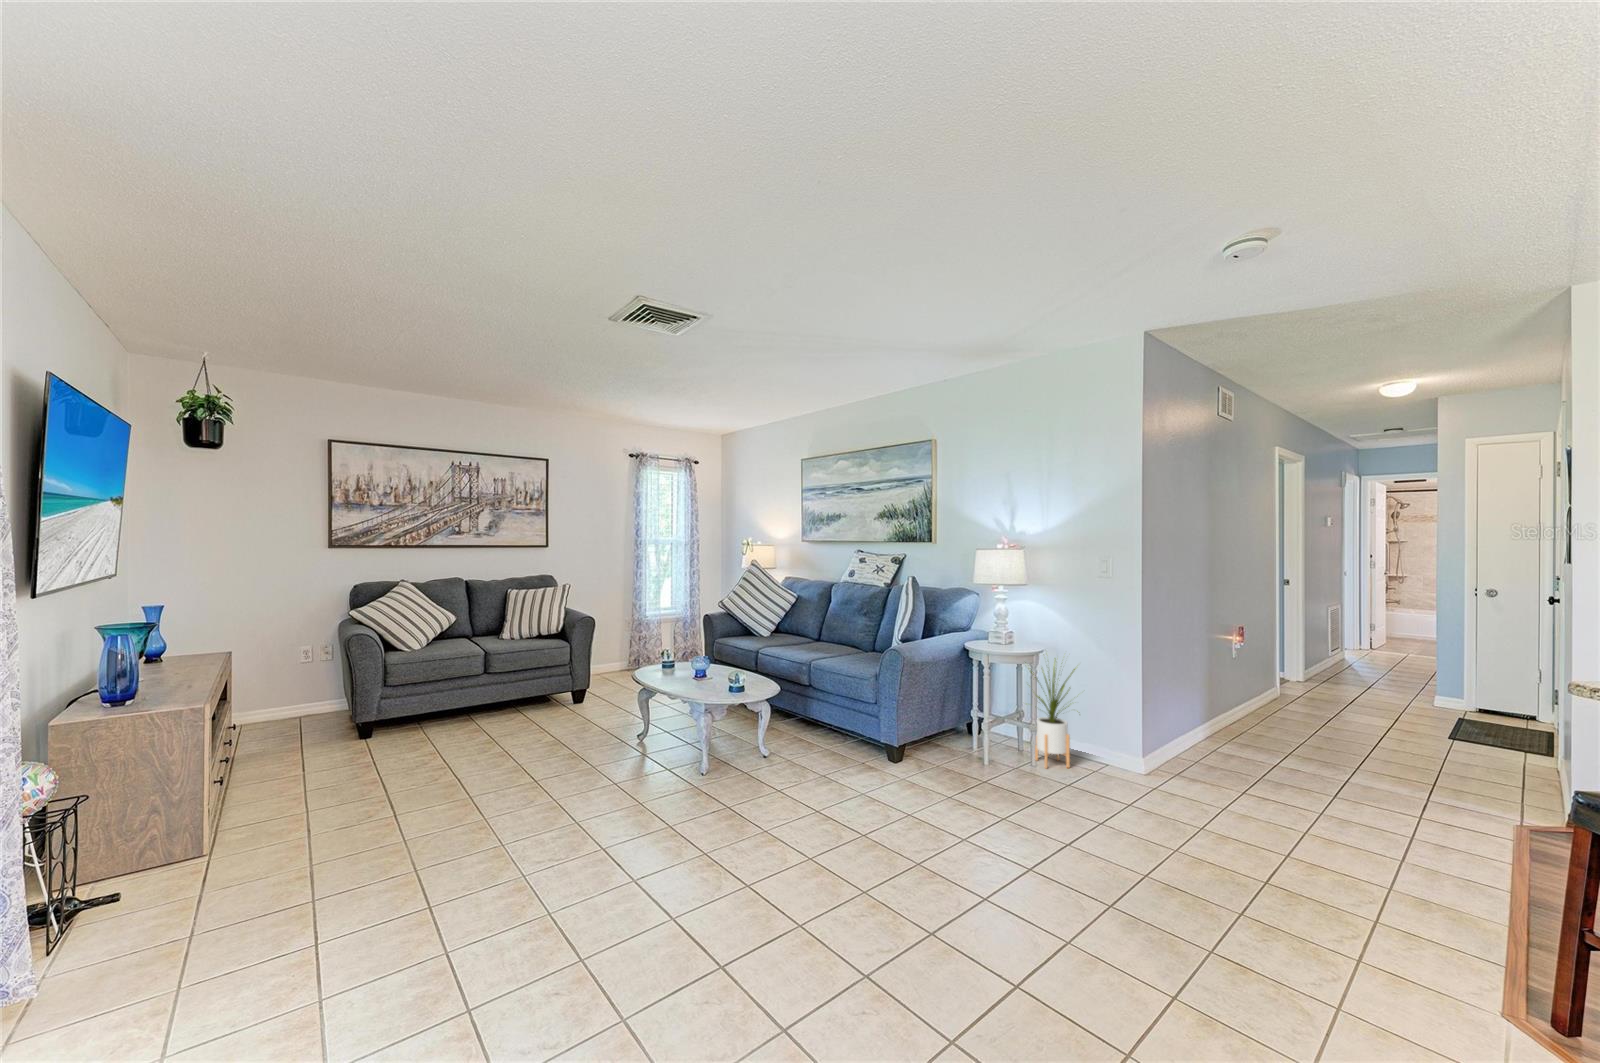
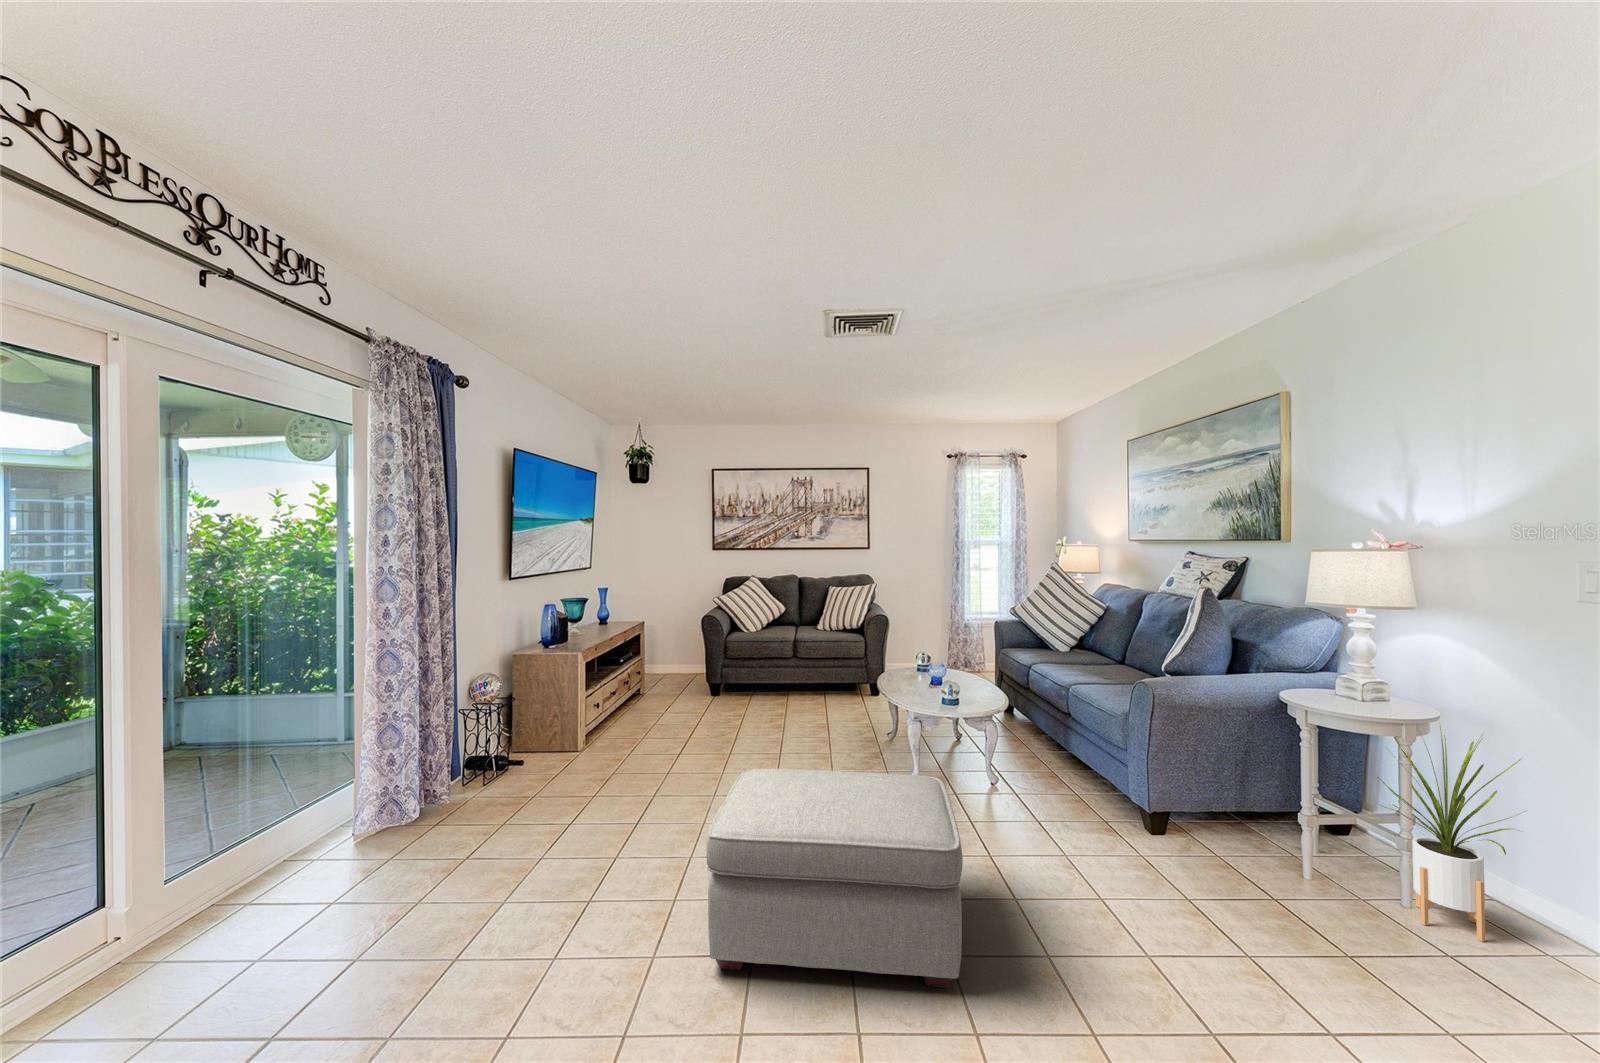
ottoman: none [657,745,911,977] -> present [706,768,963,988]

